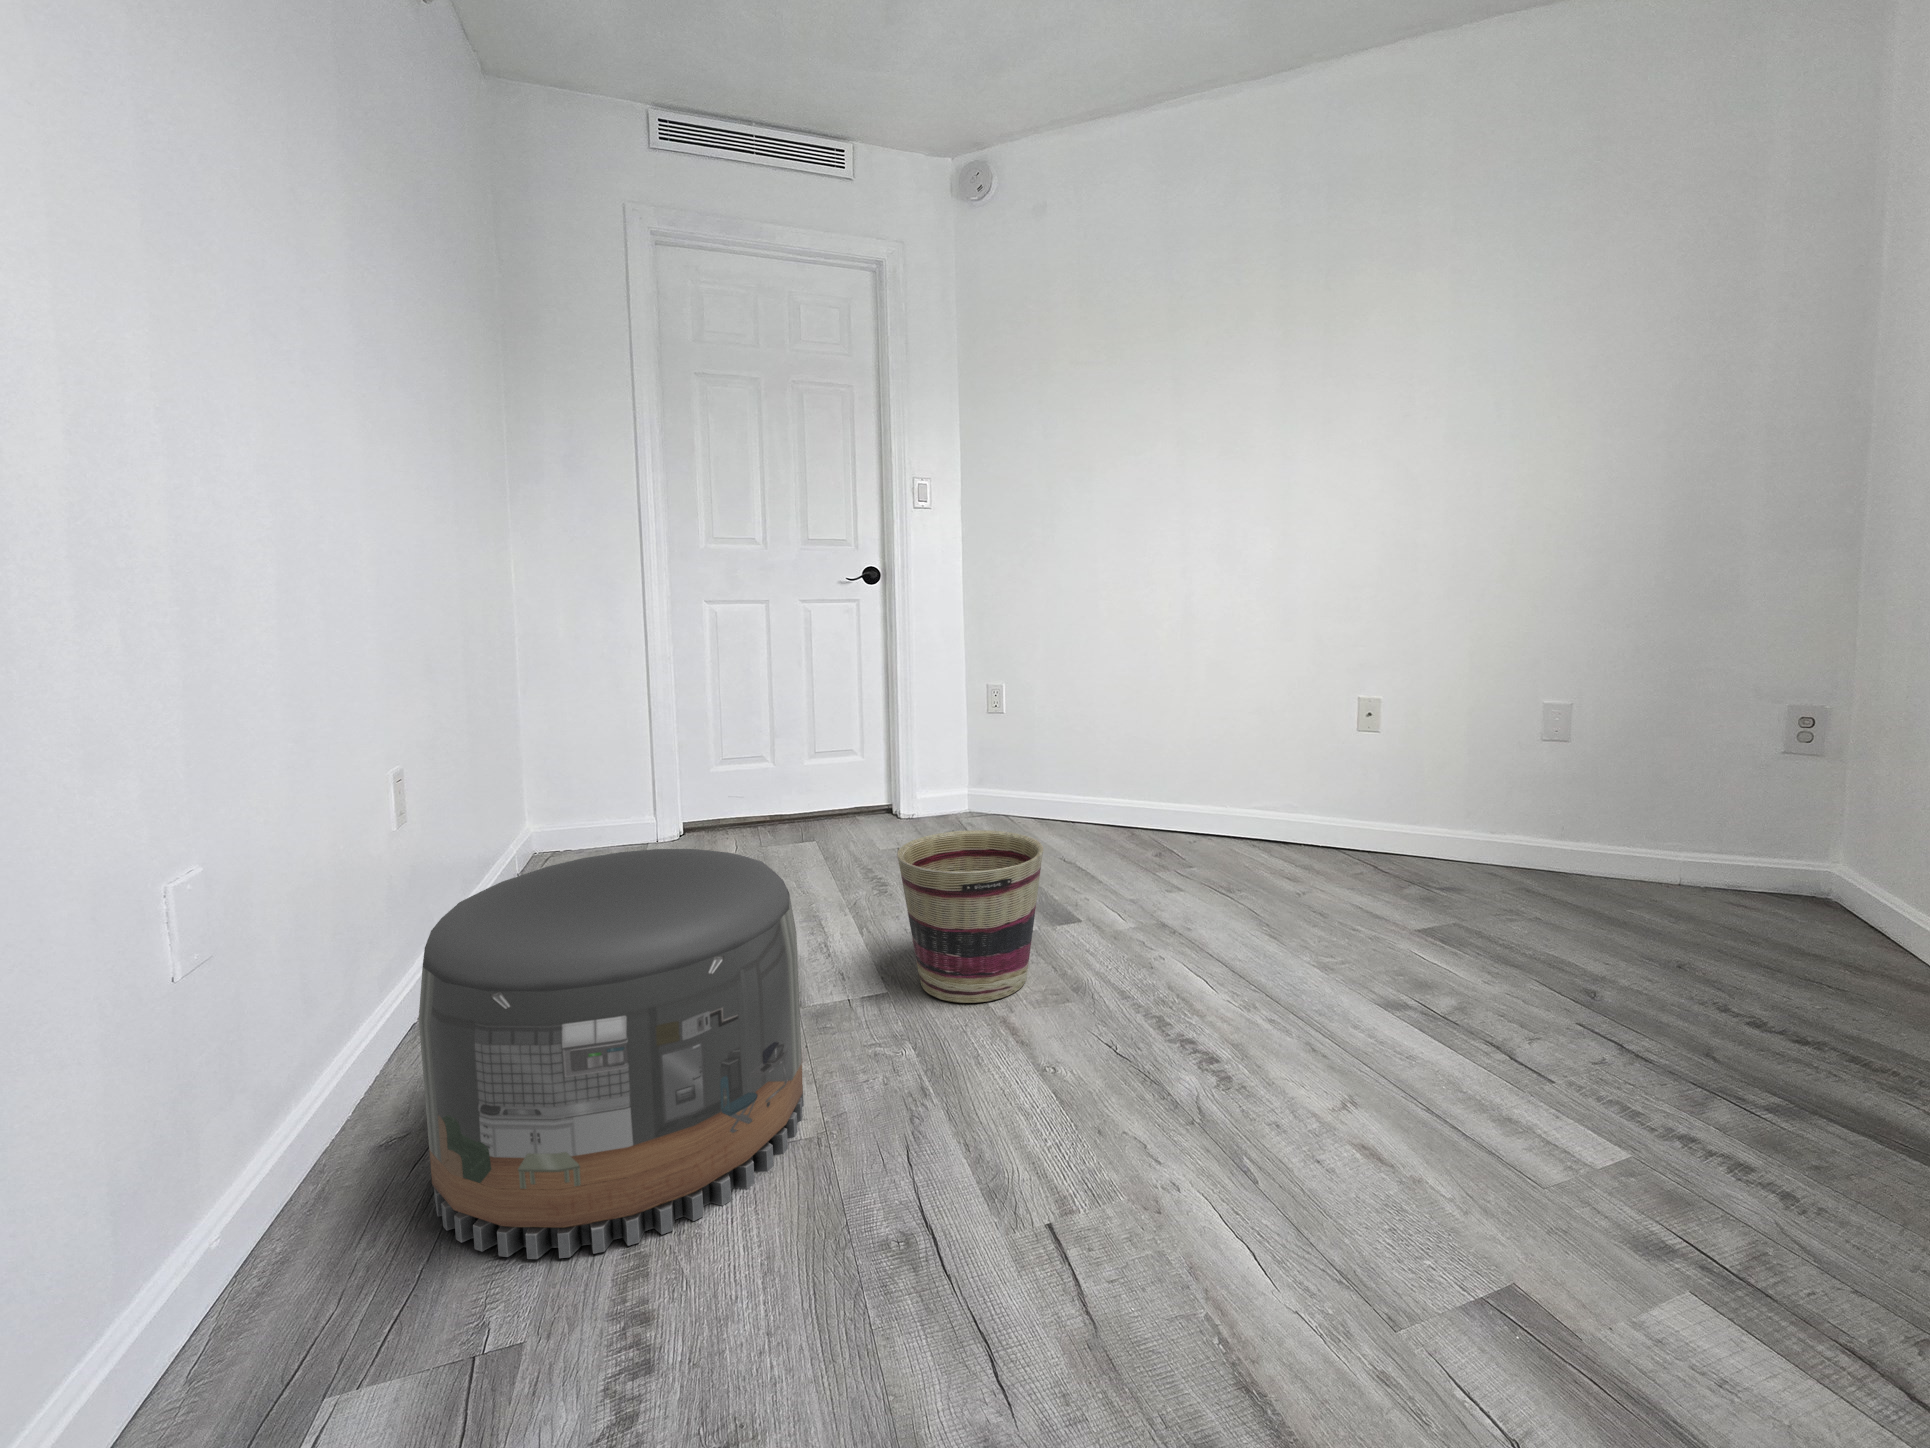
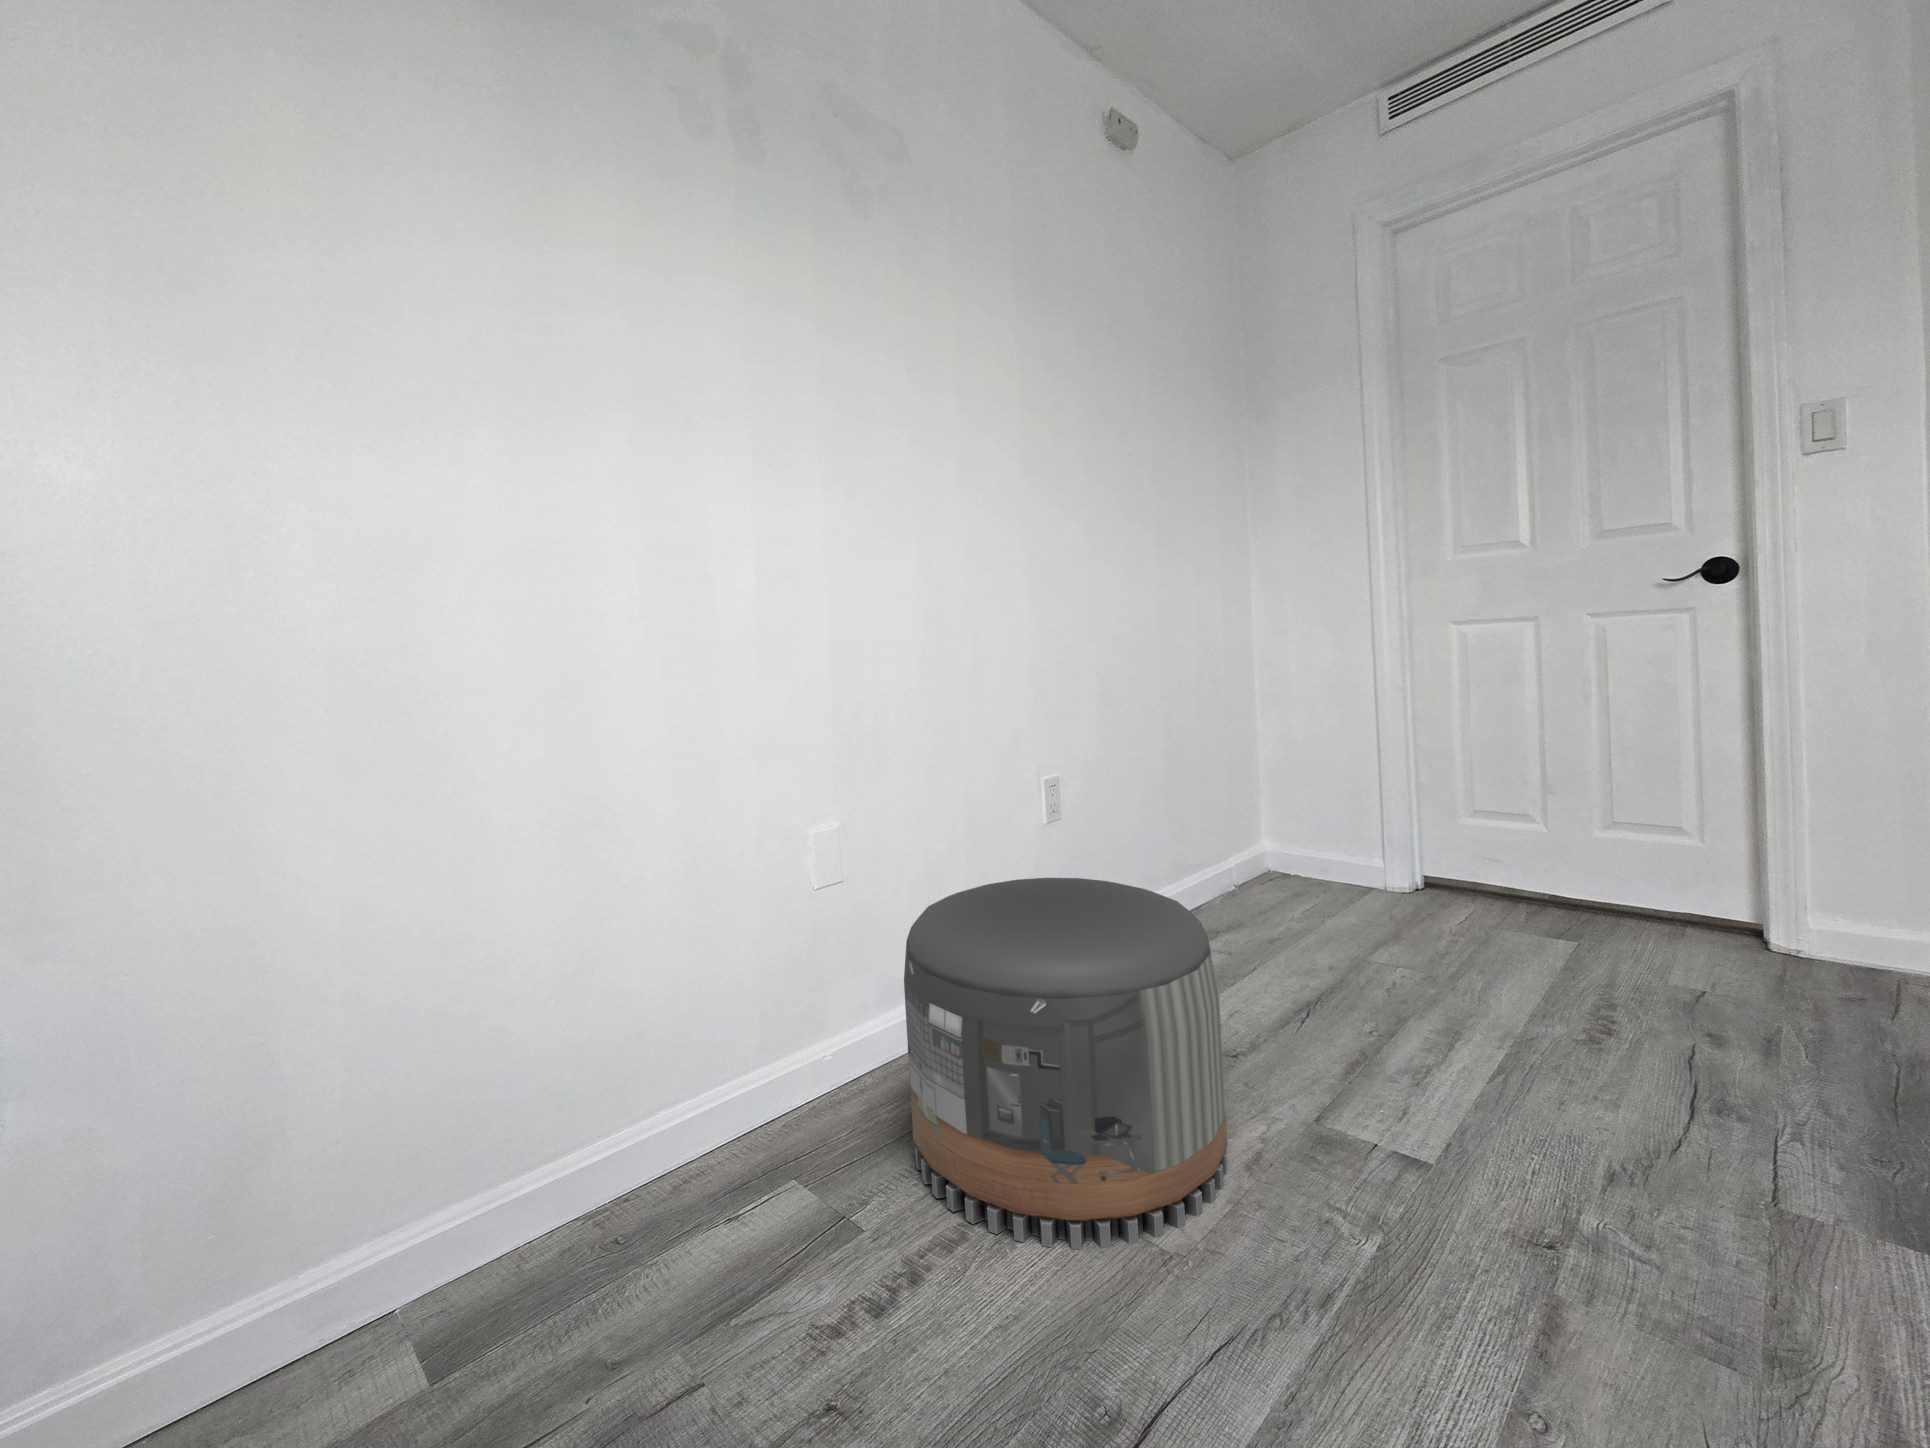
basket: present [897,830,1043,1003] -> none [1439,970,1737,1281]

